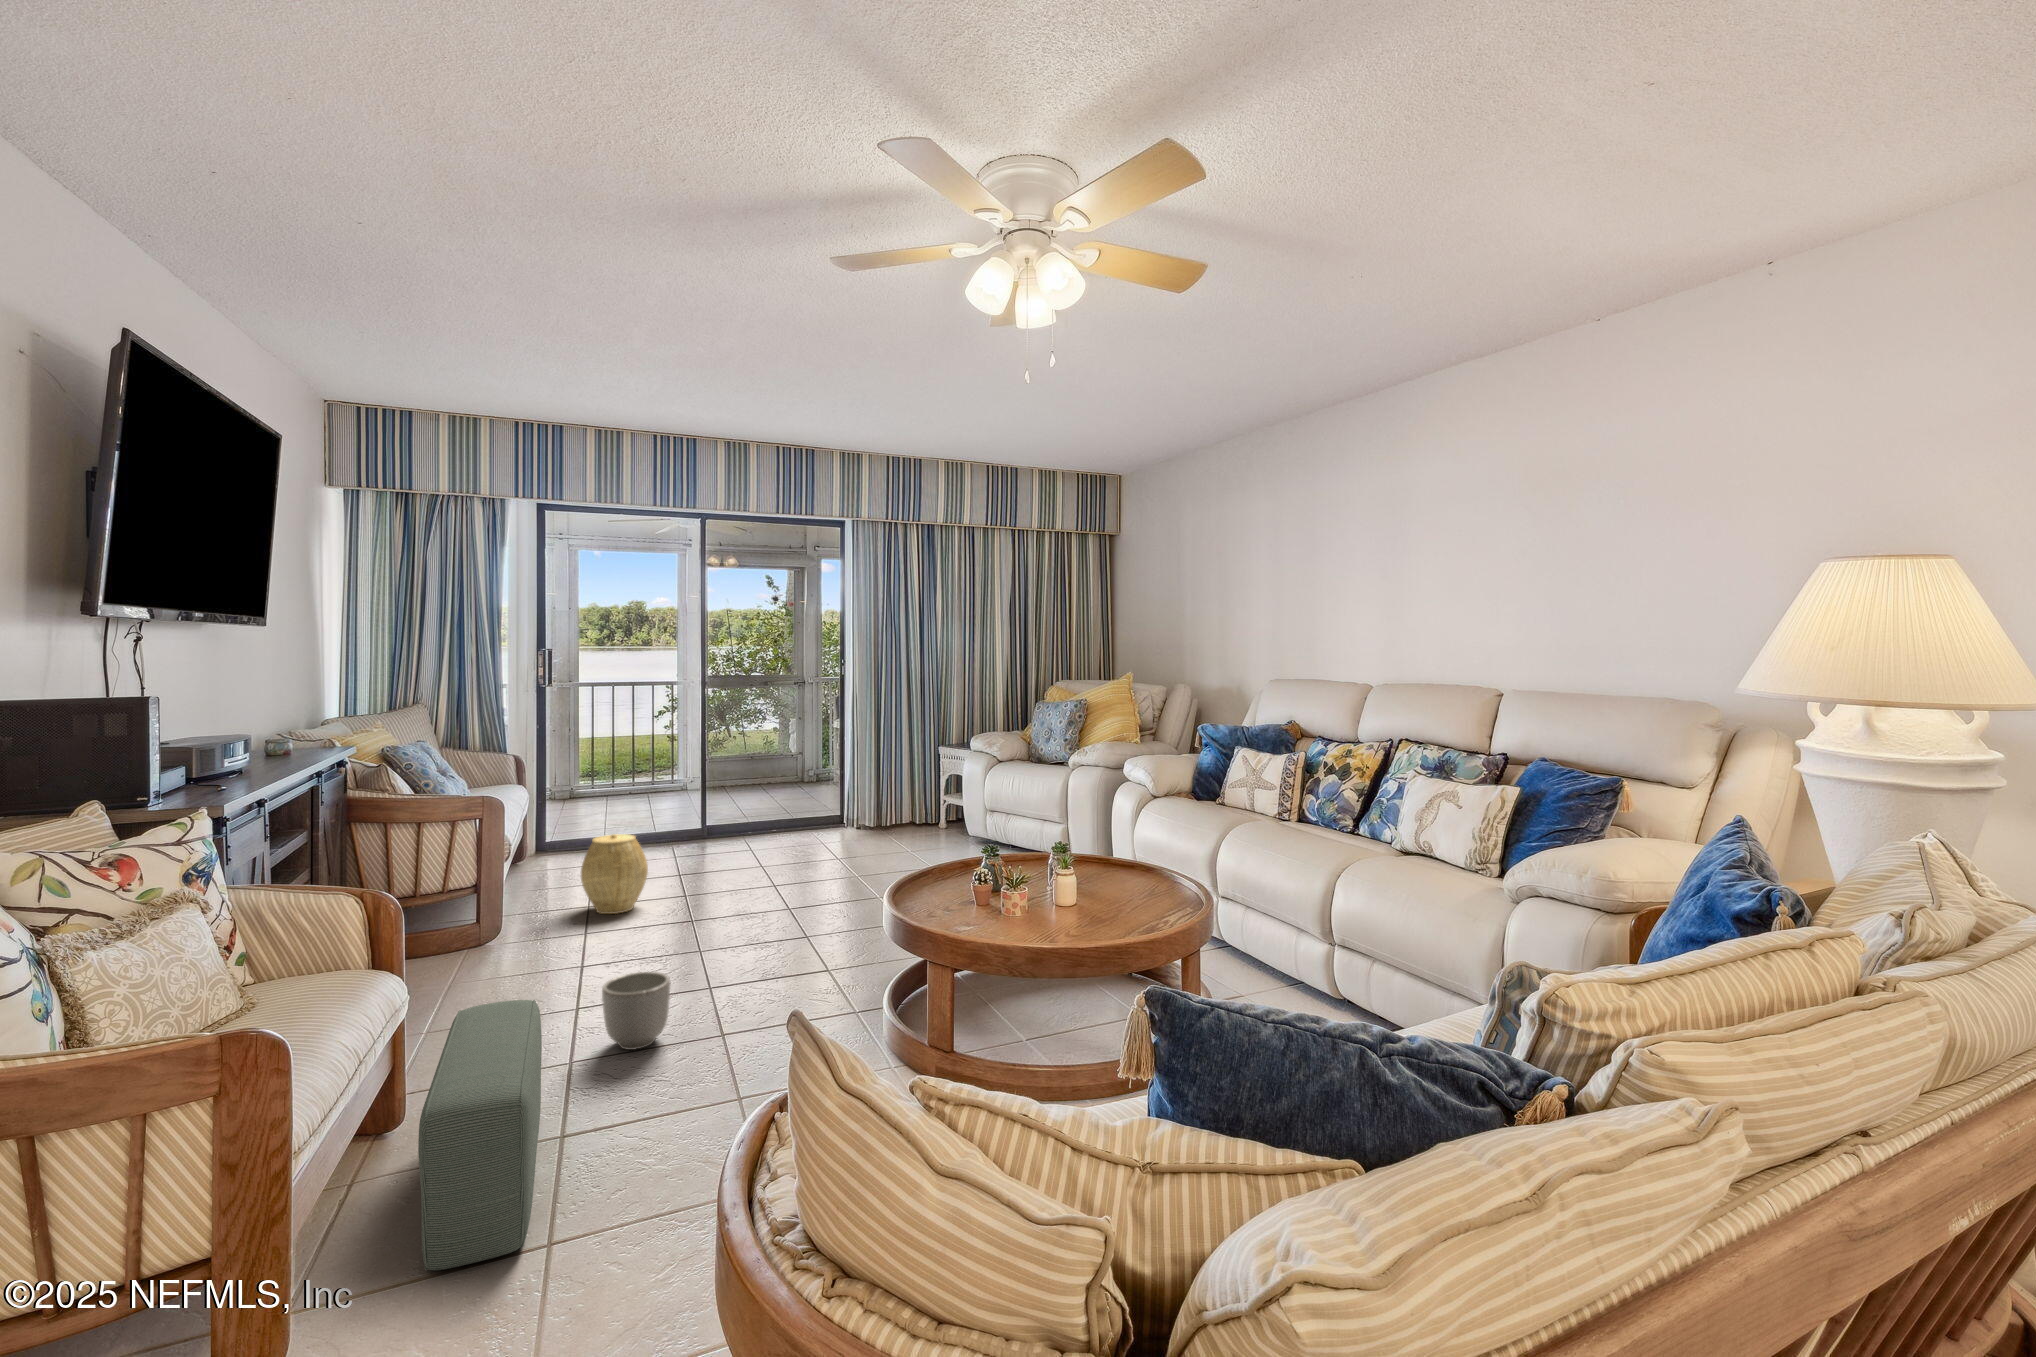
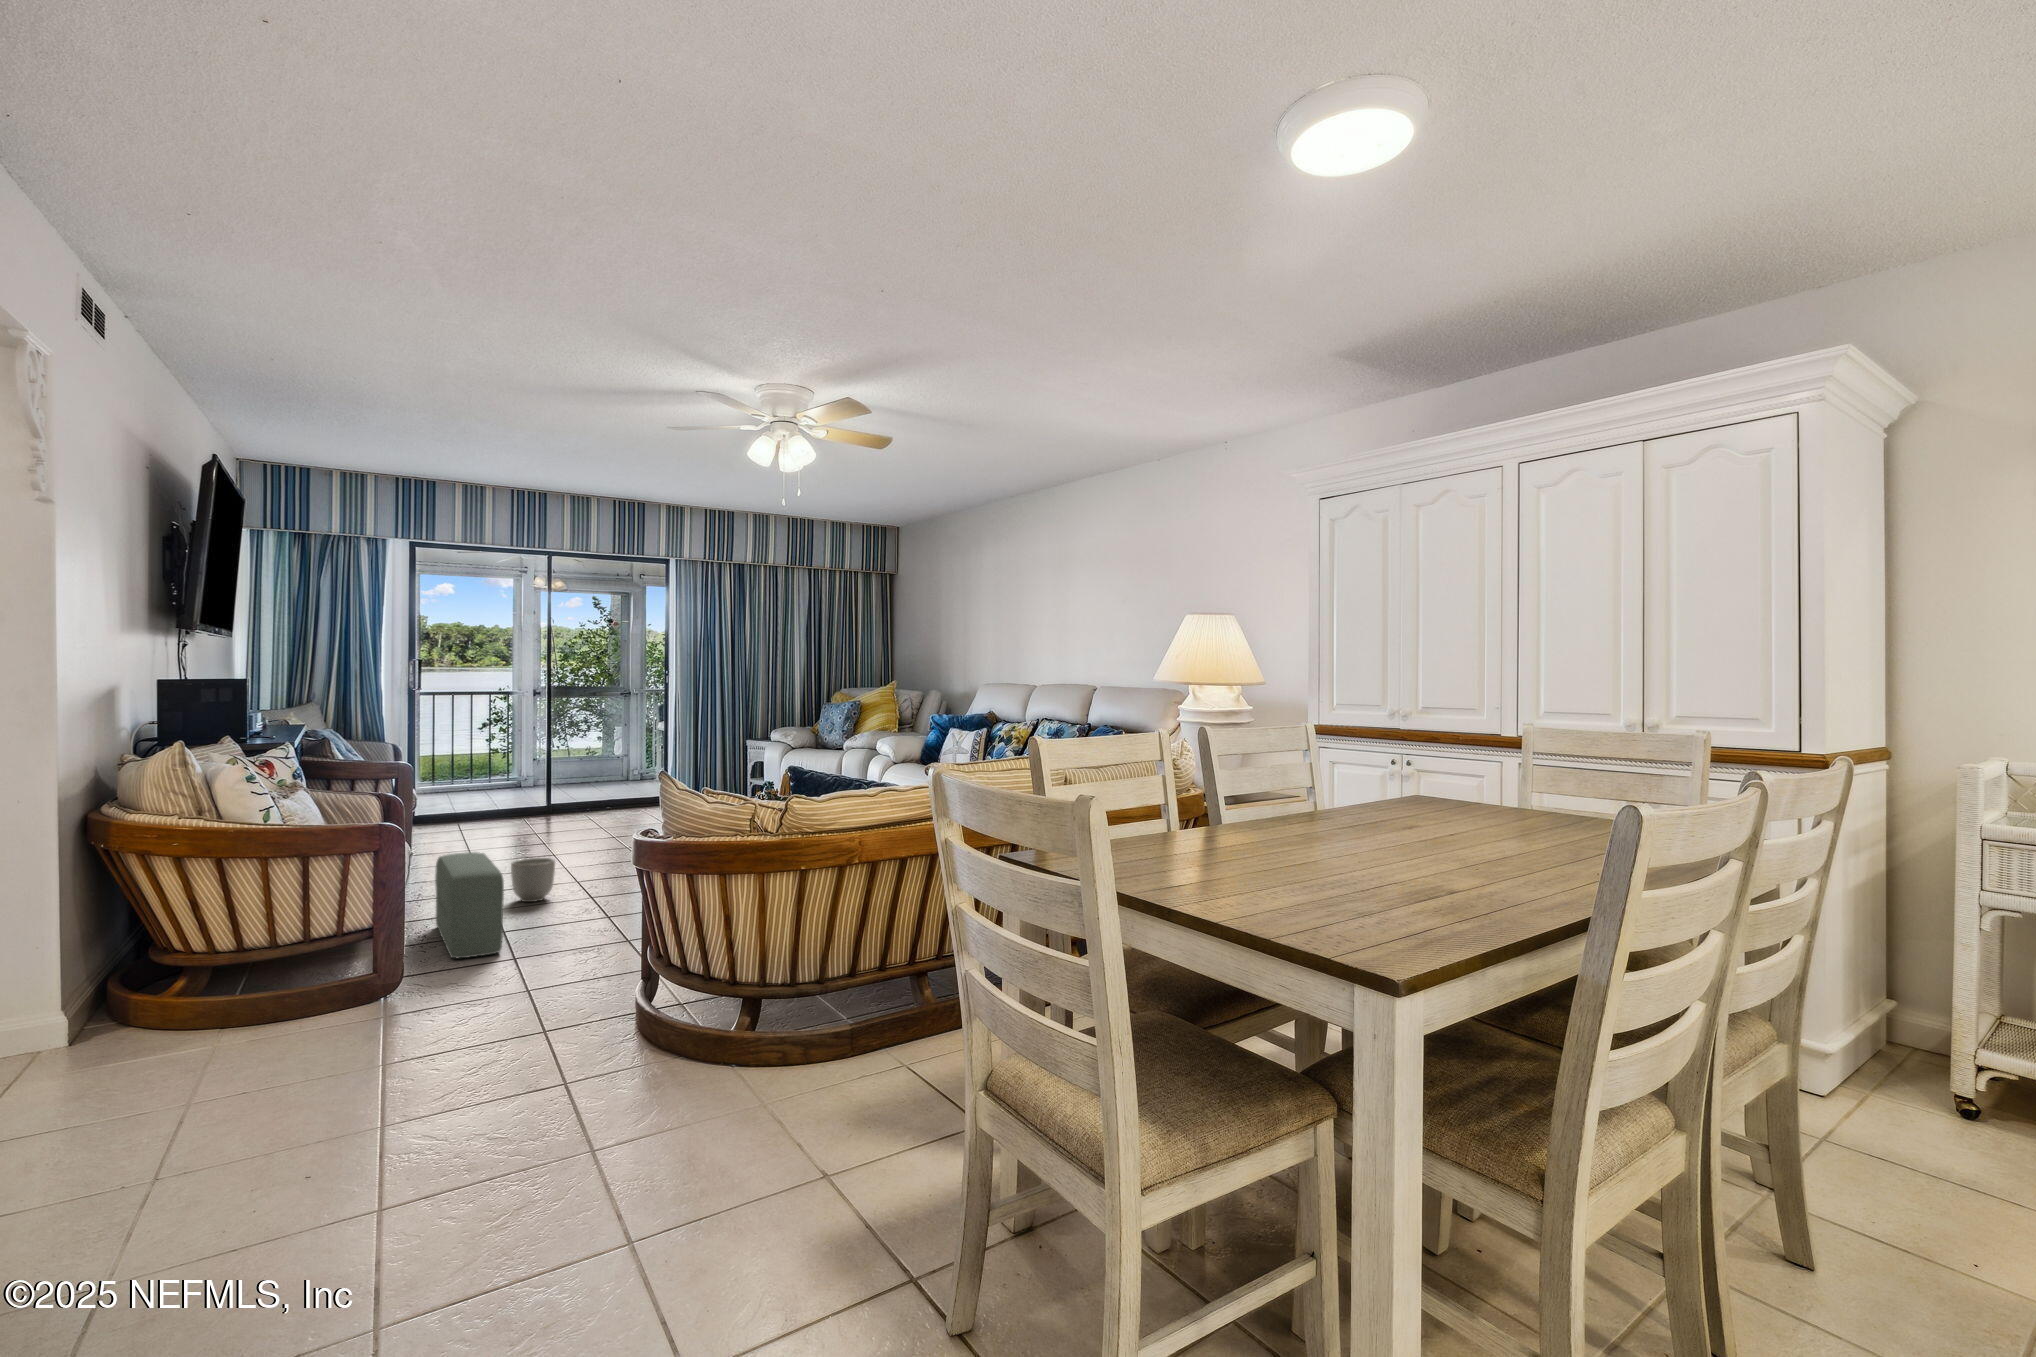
woven basket: present [581,834,648,914] -> none [461,794,513,853]

